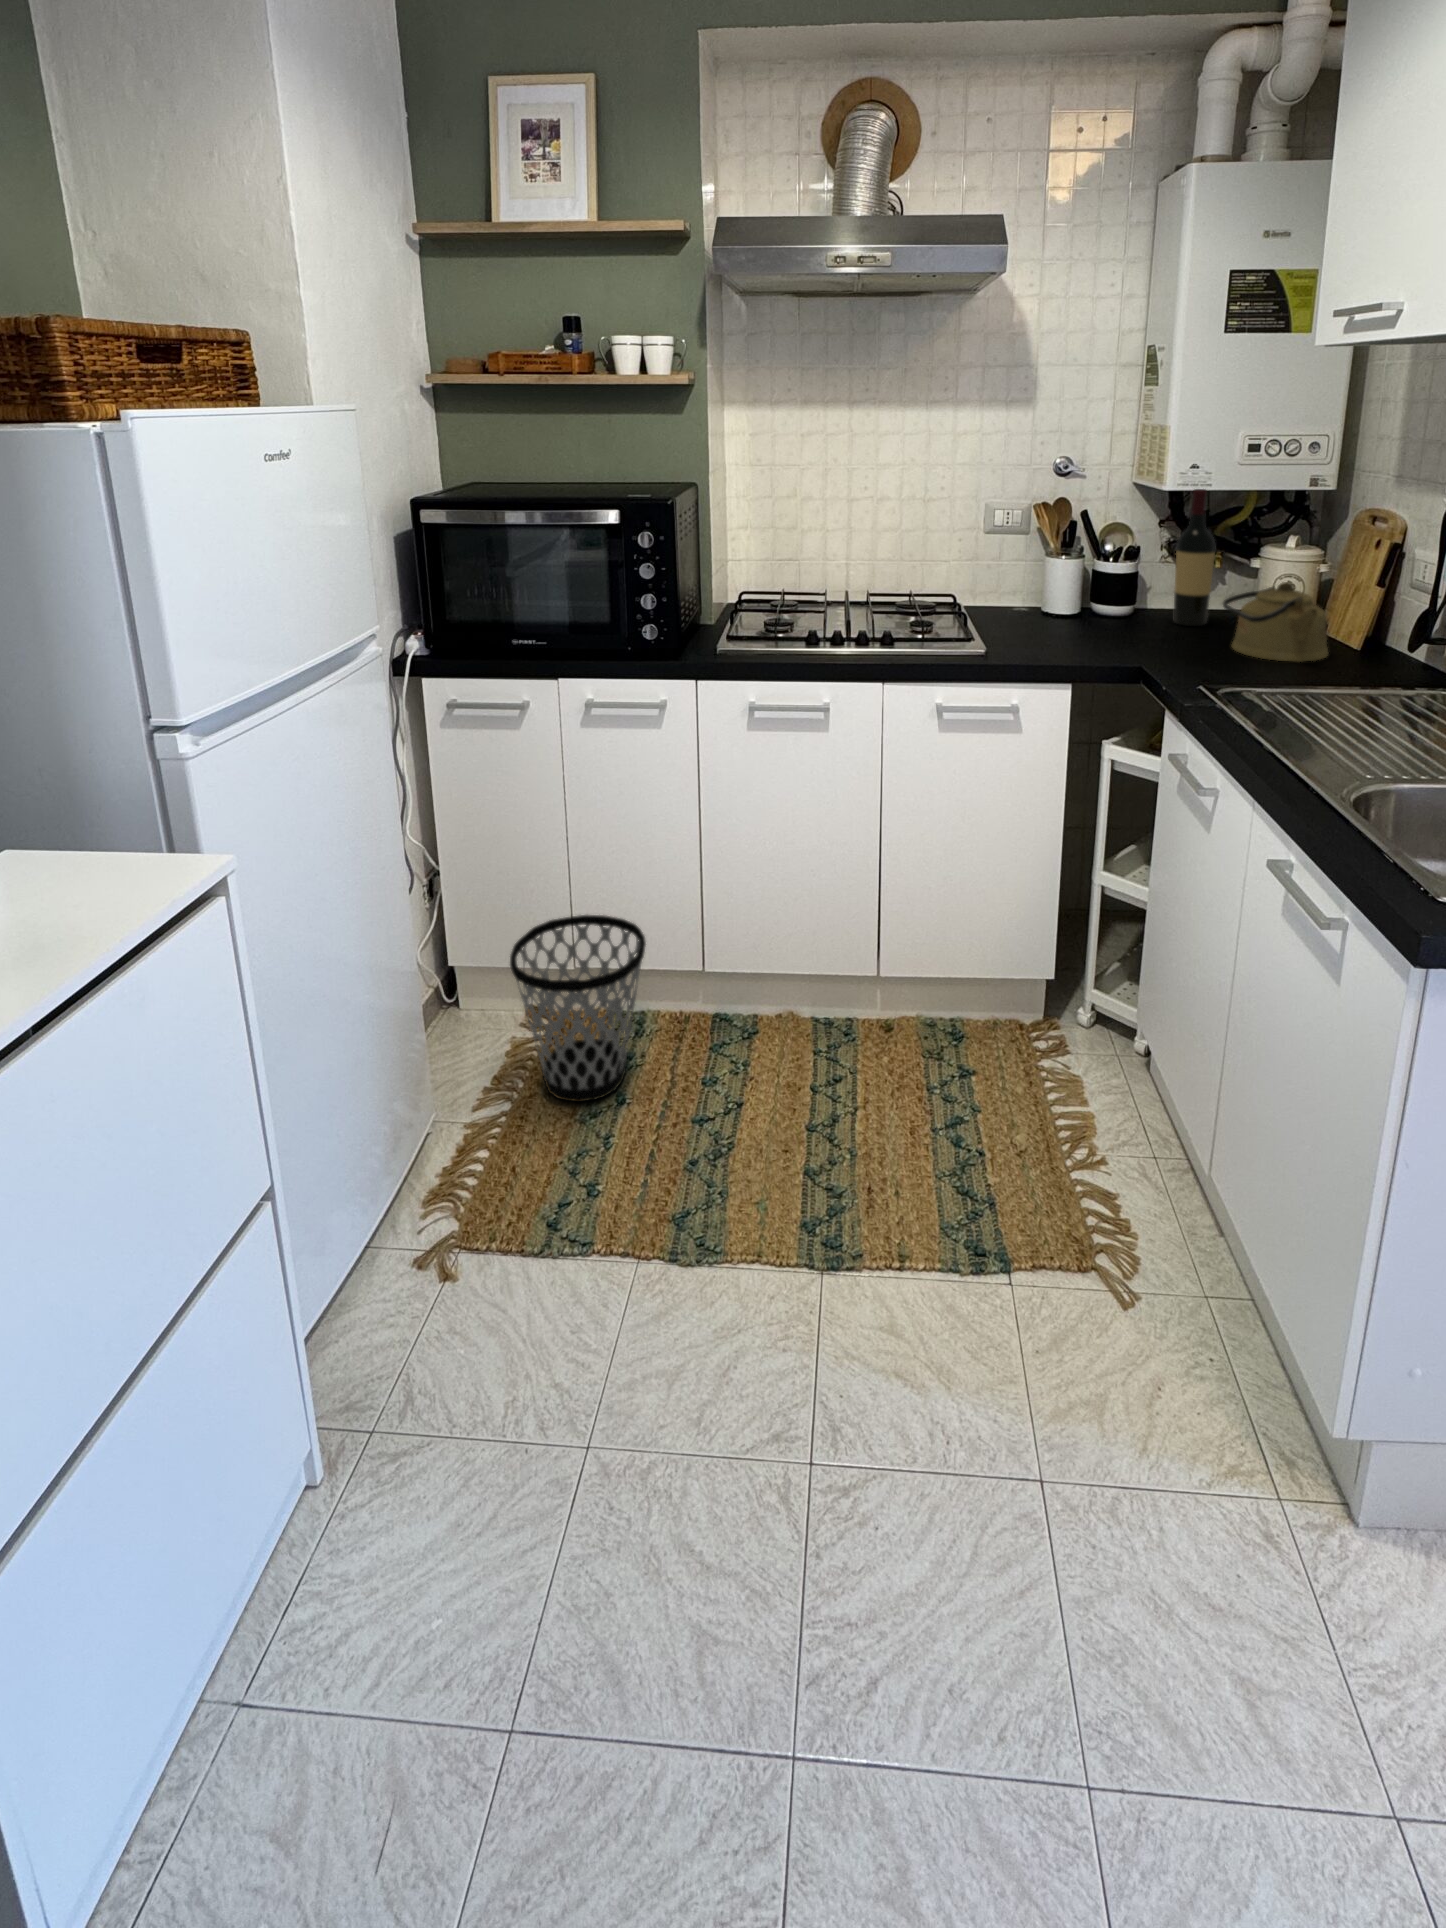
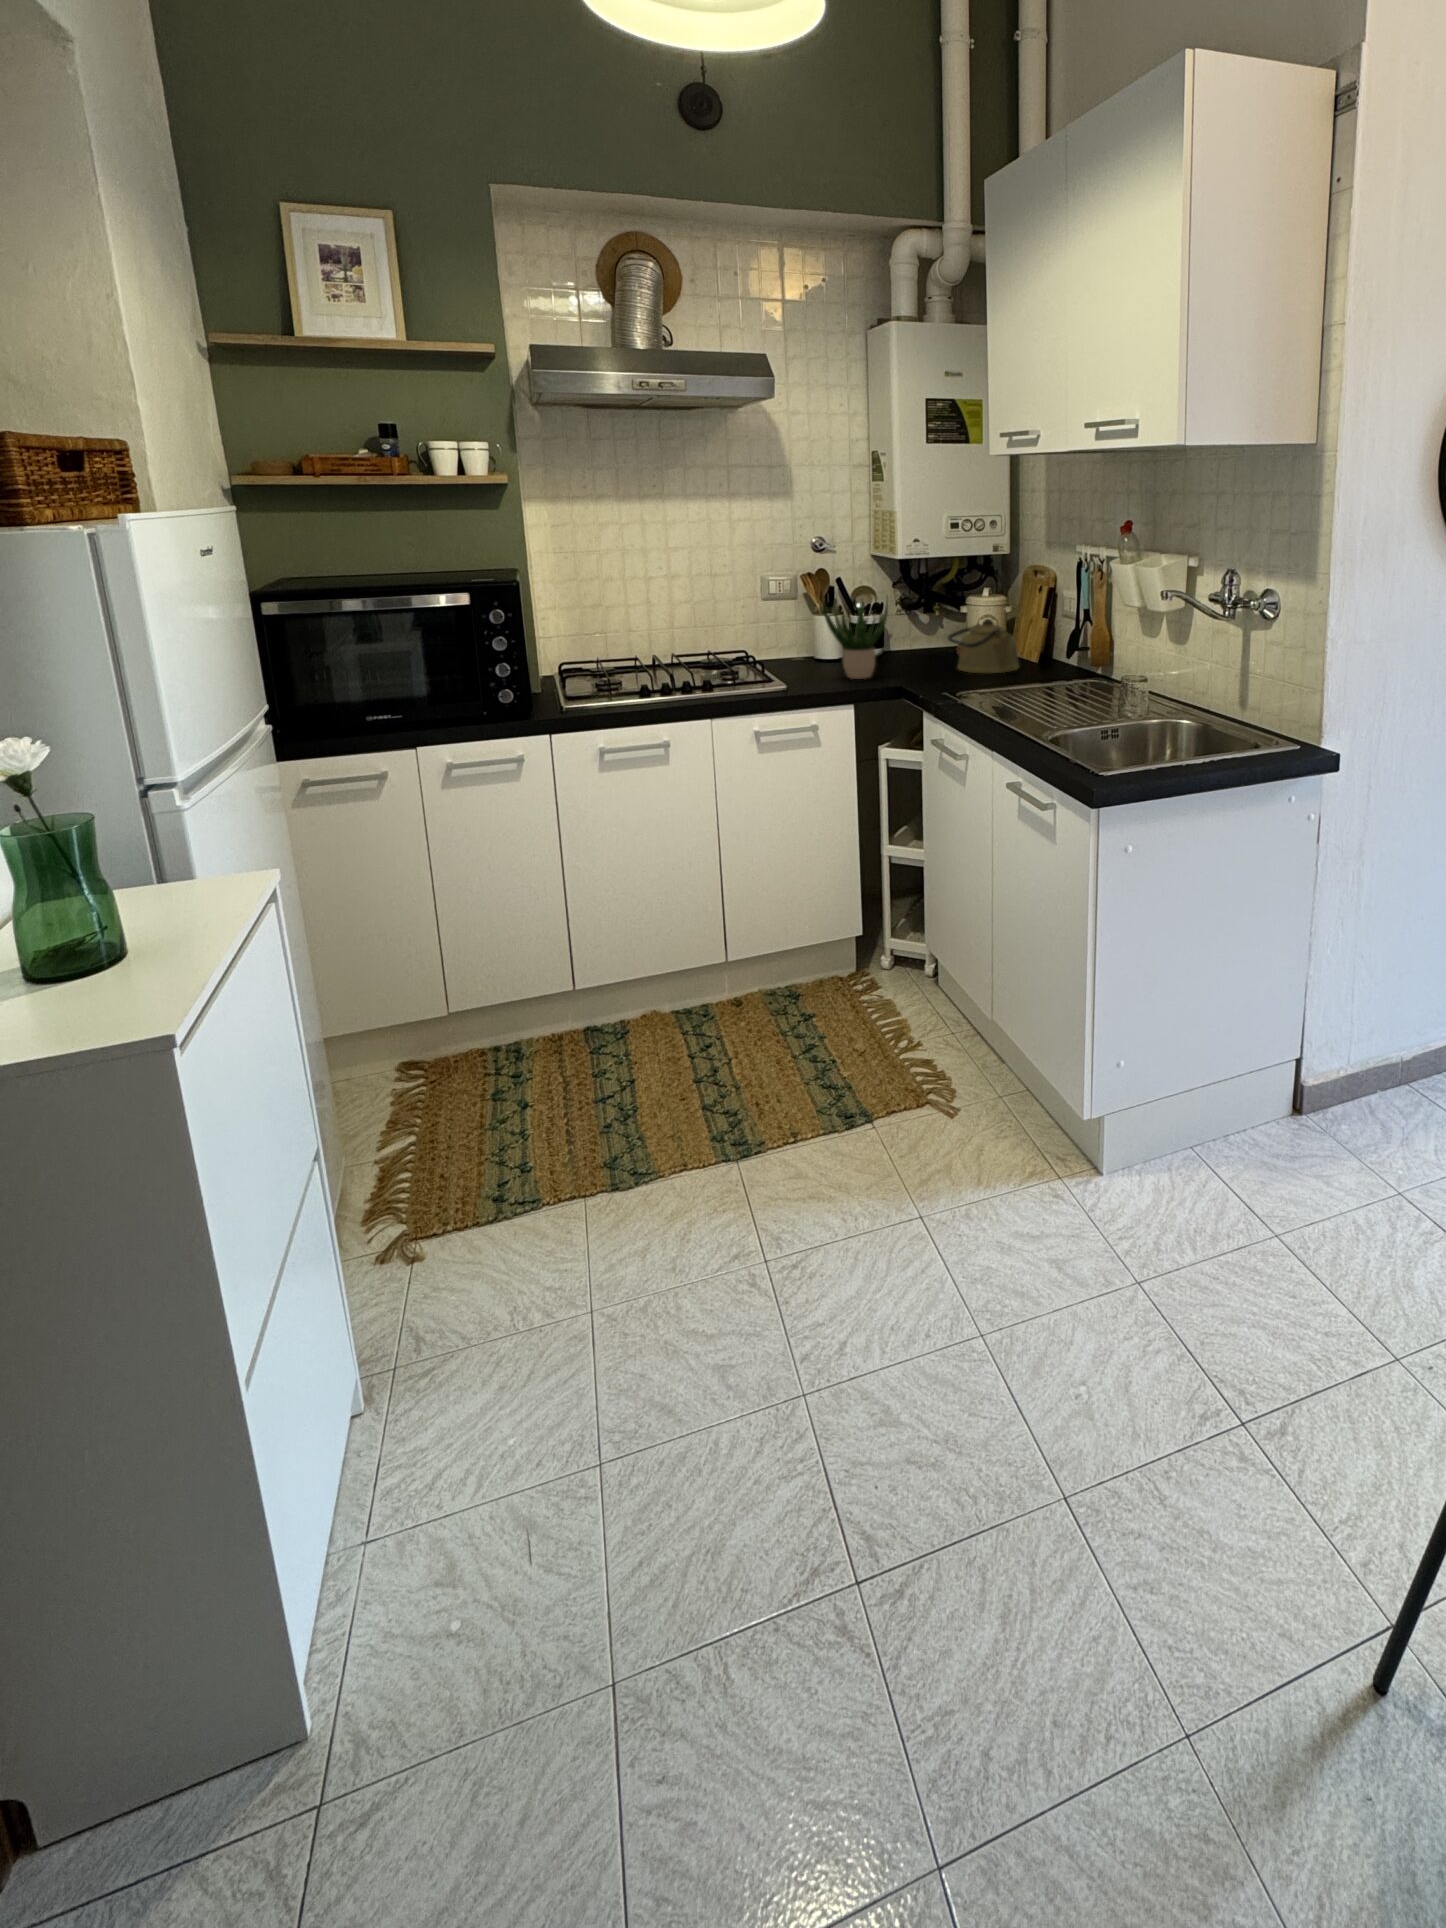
wine bottle: present [1174,489,1215,626] -> none [910,557,936,659]
potted plant: none [1045,525,1137,650] -> present [822,596,888,679]
wastebasket: present [510,915,646,1102] -> none [403,952,532,1117]

